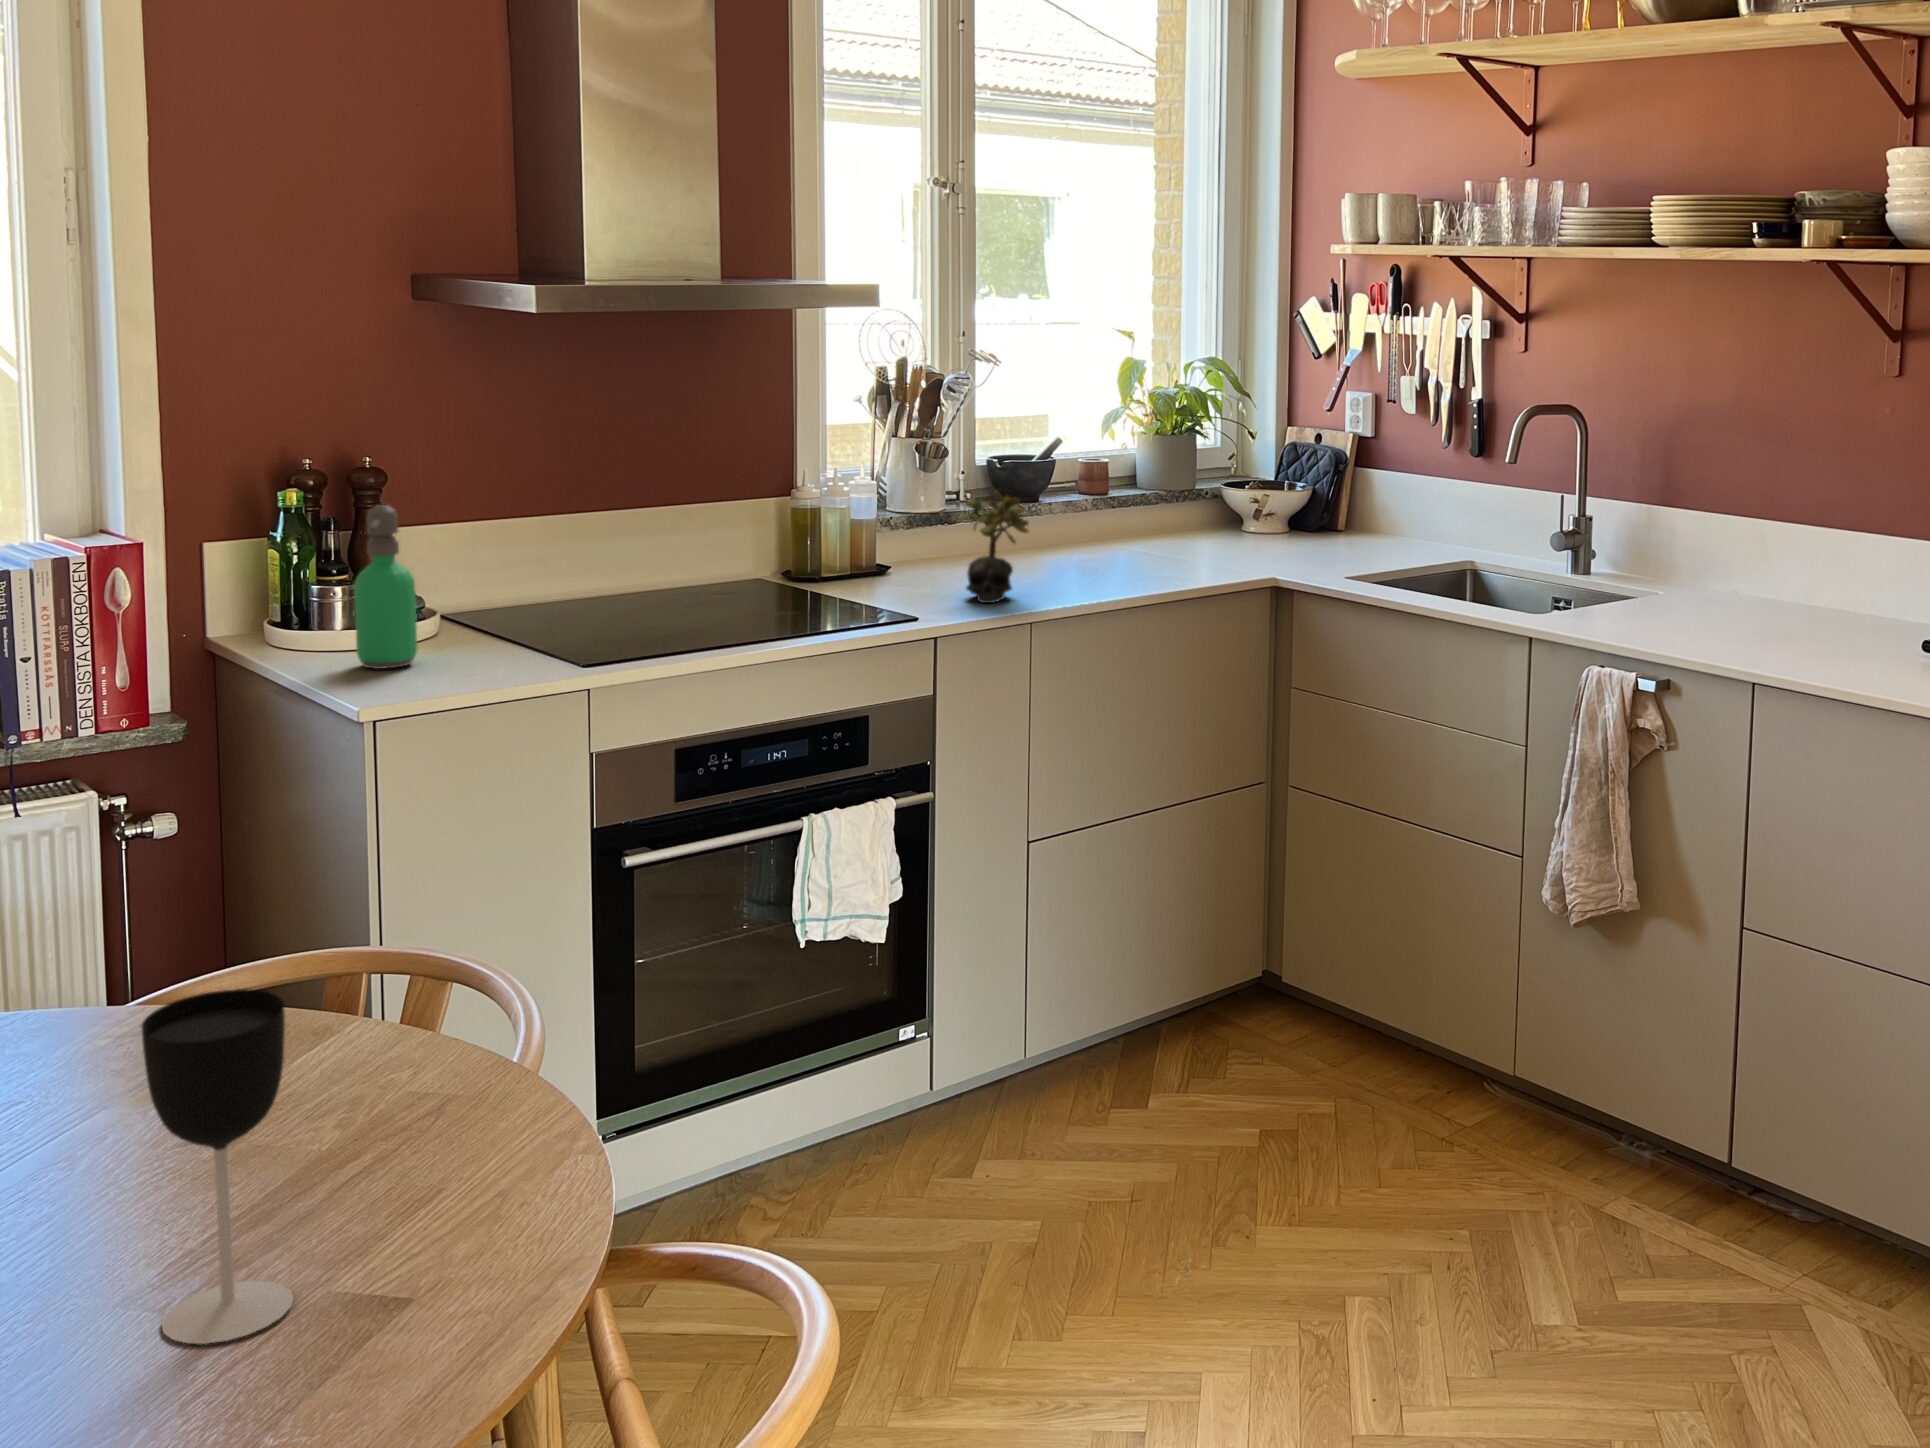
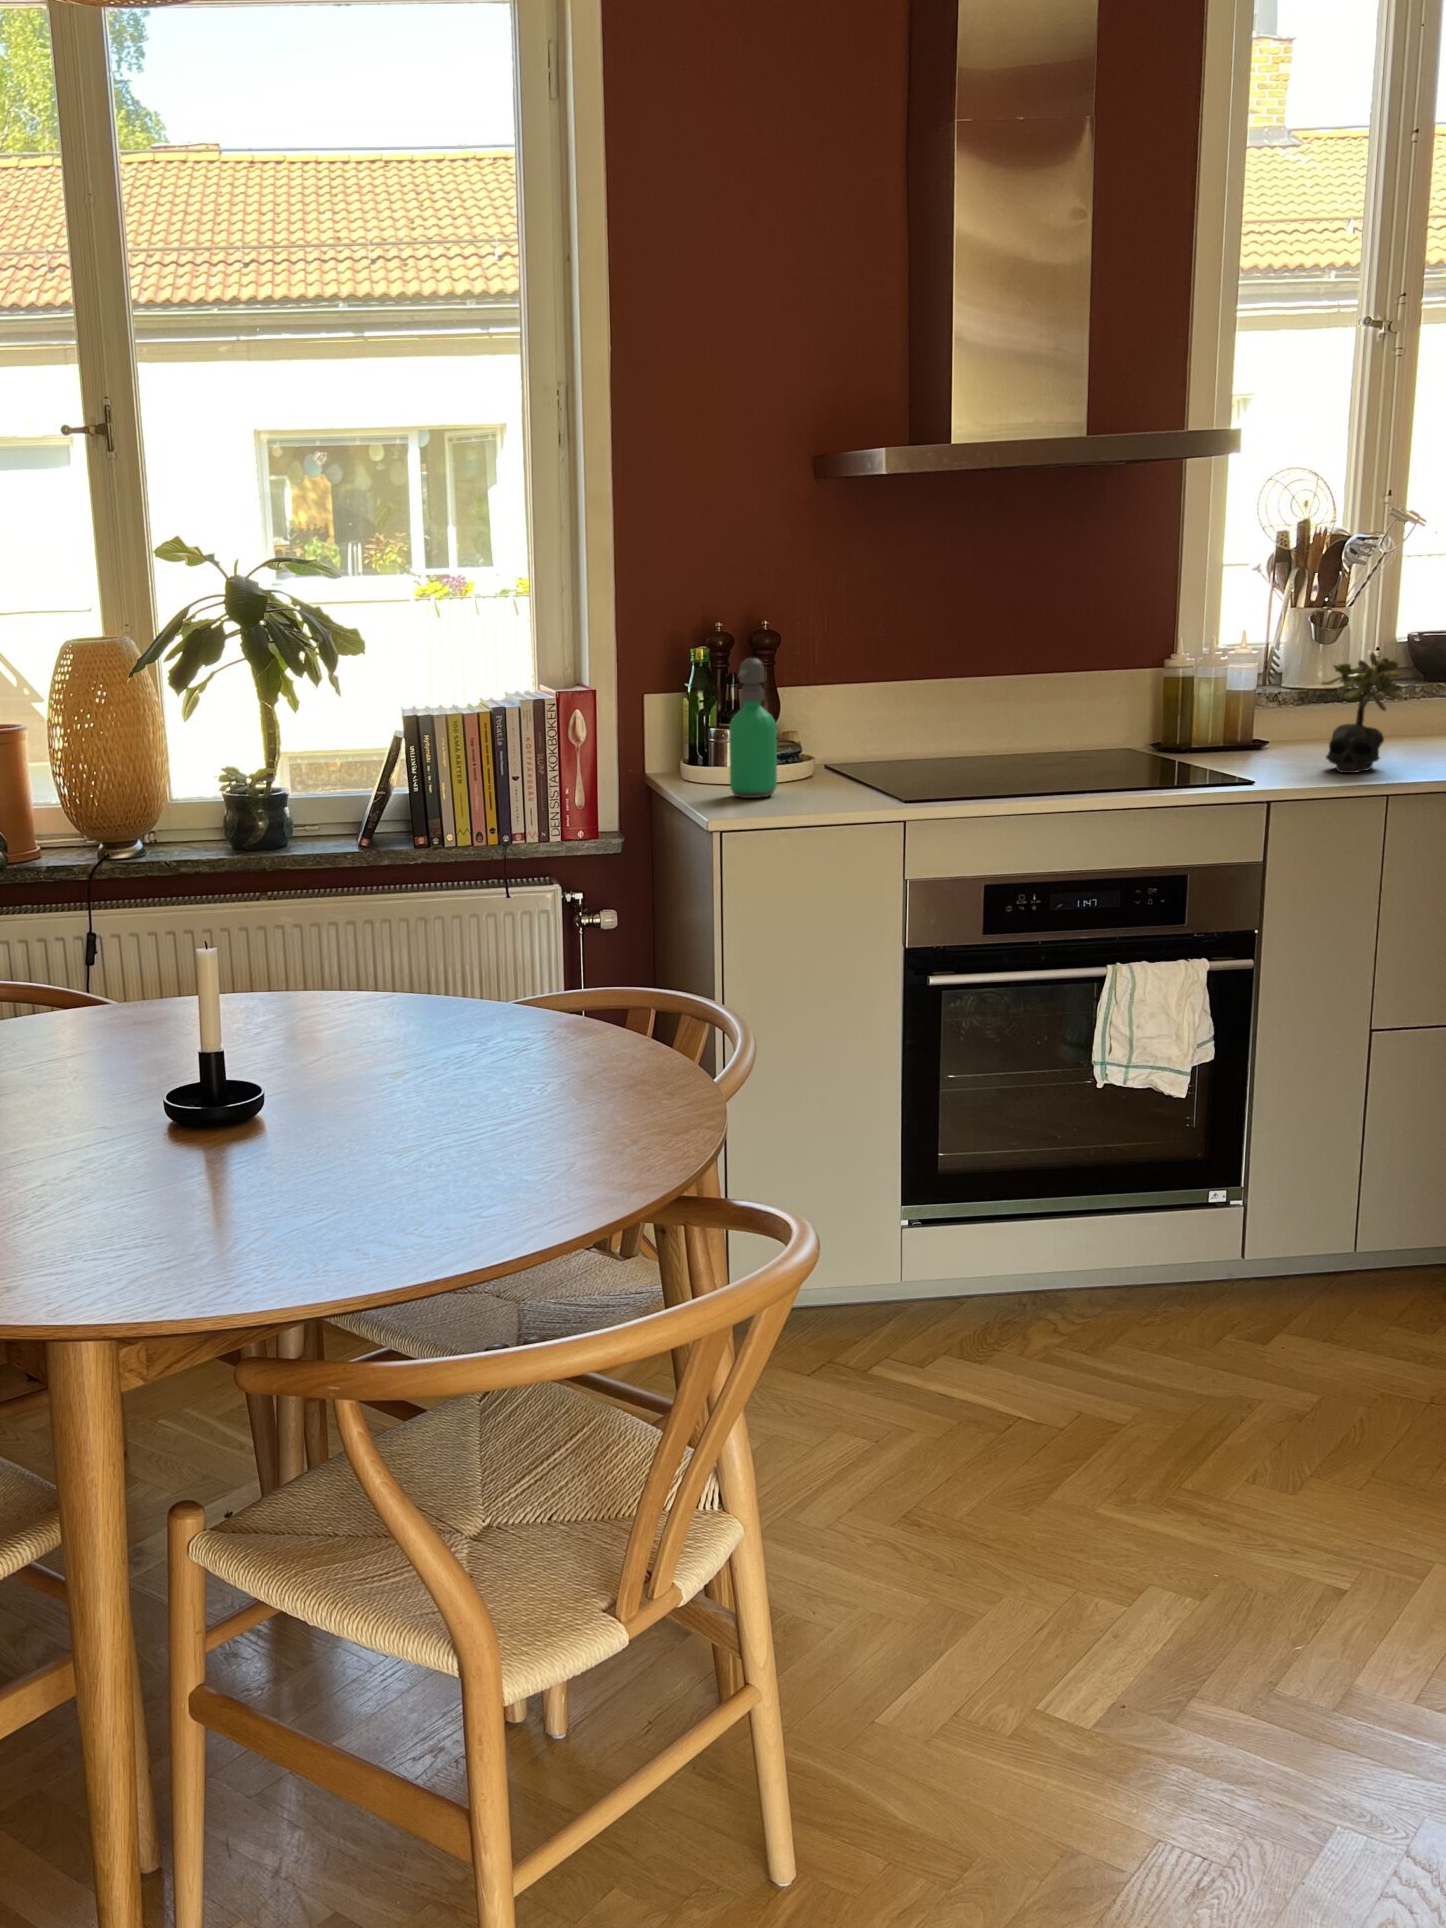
wine glass: present [141,989,294,1344] -> none [325,966,432,1218]

